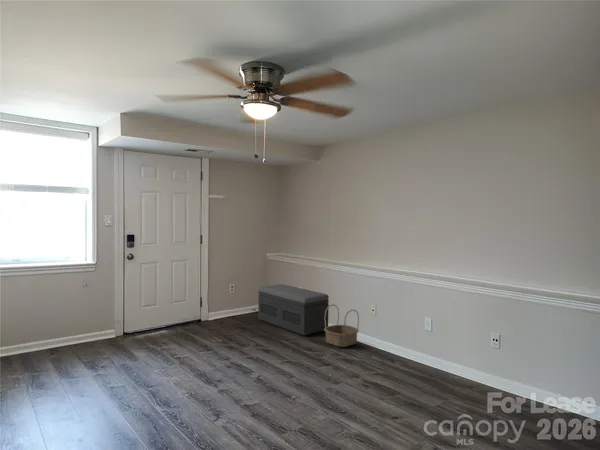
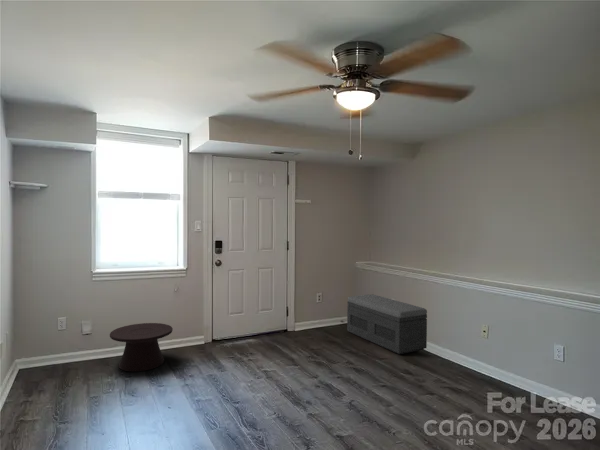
basket: present [324,305,359,347] -> none [423,321,465,371]
side table: none [11,319,82,367] -> present [110,323,173,372]

